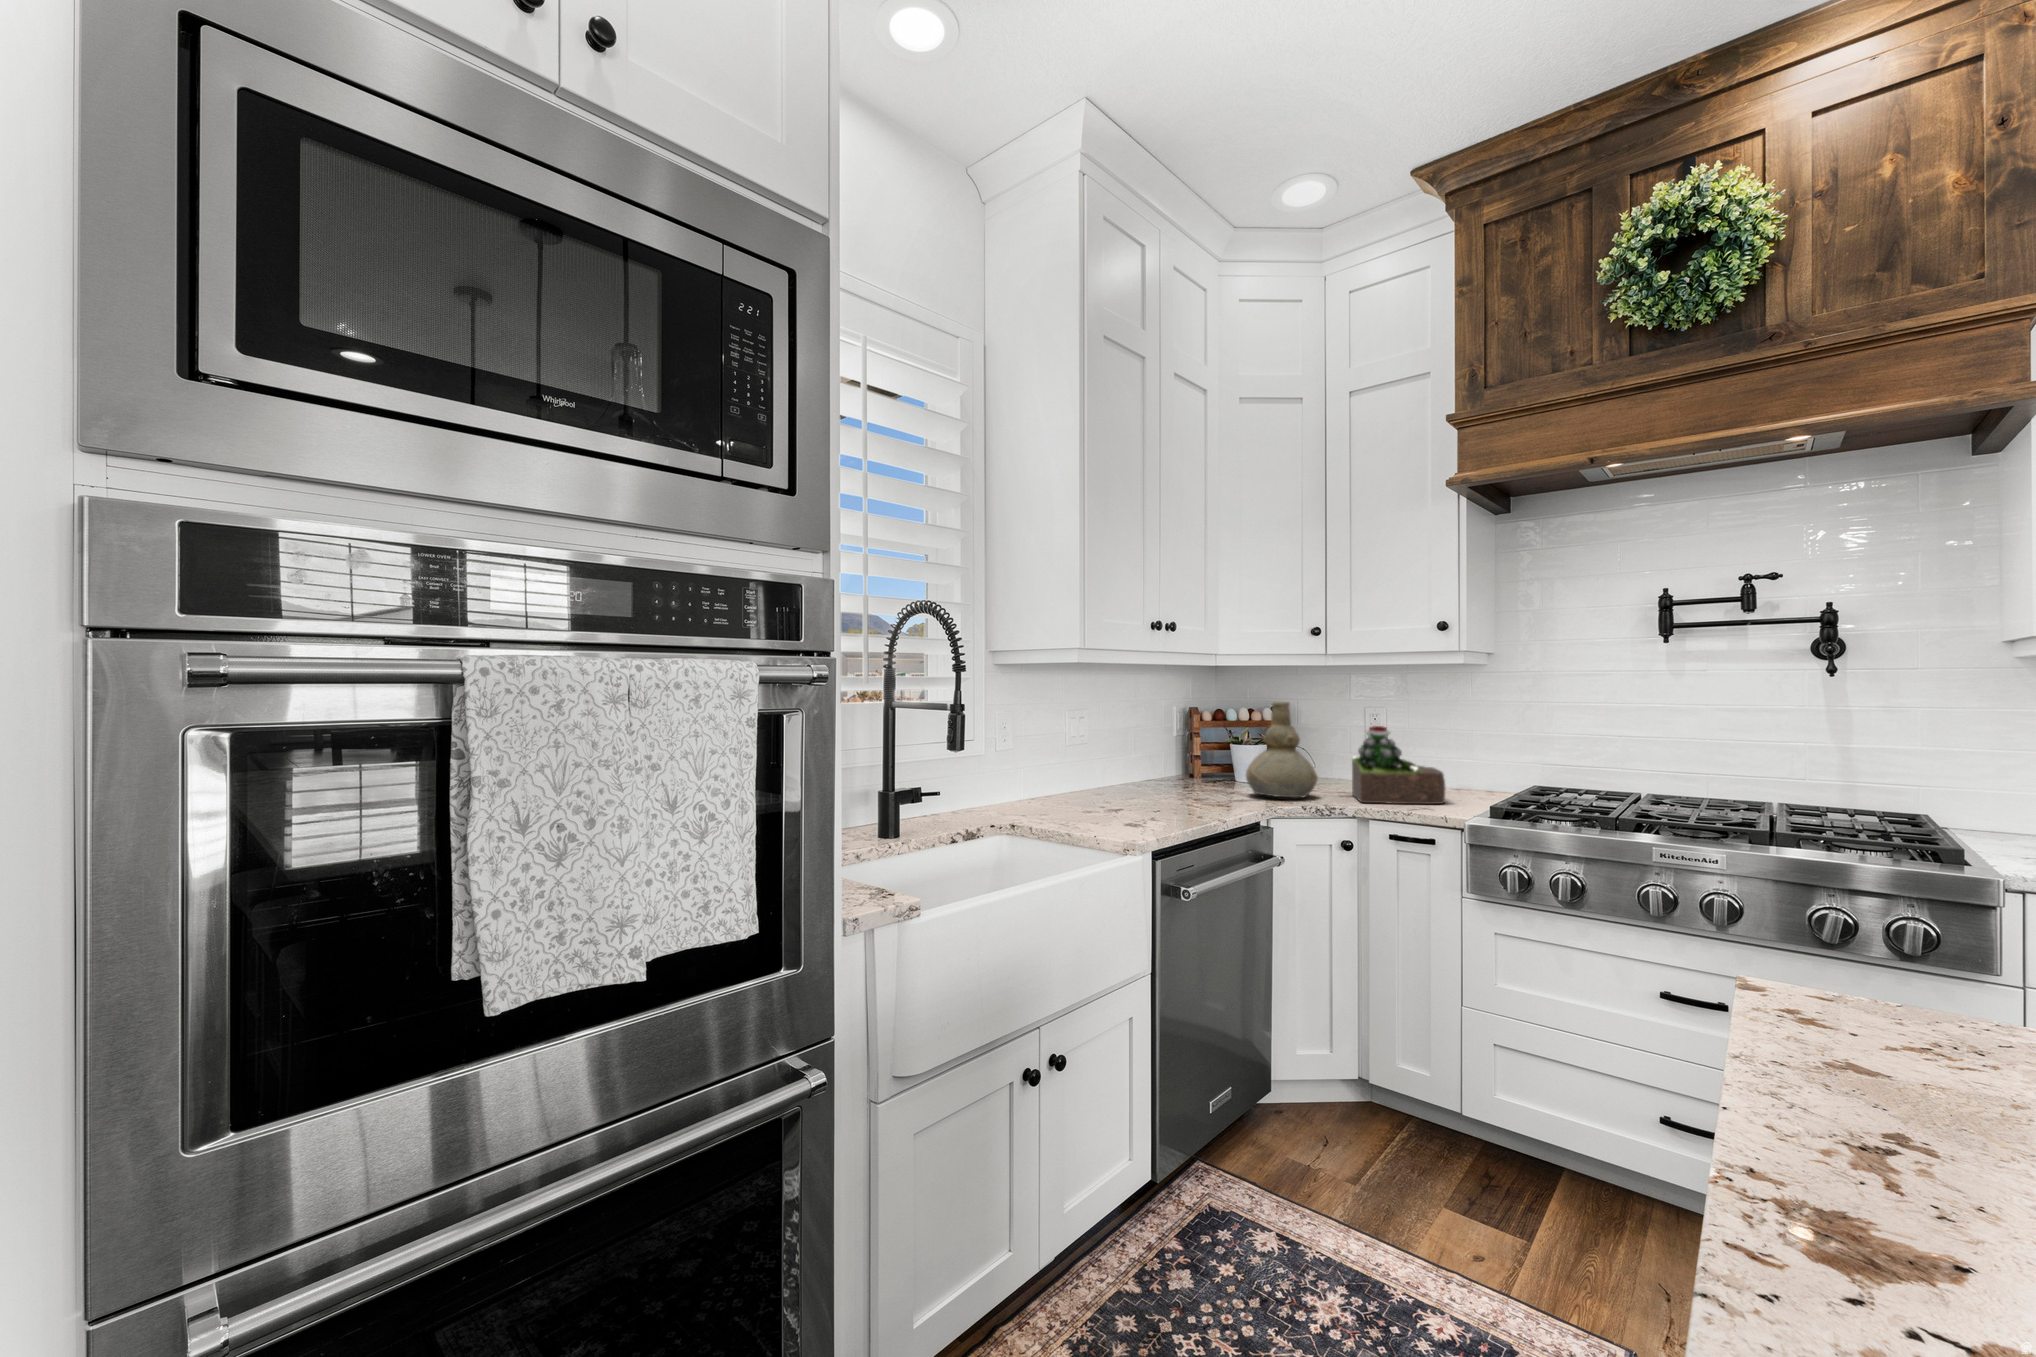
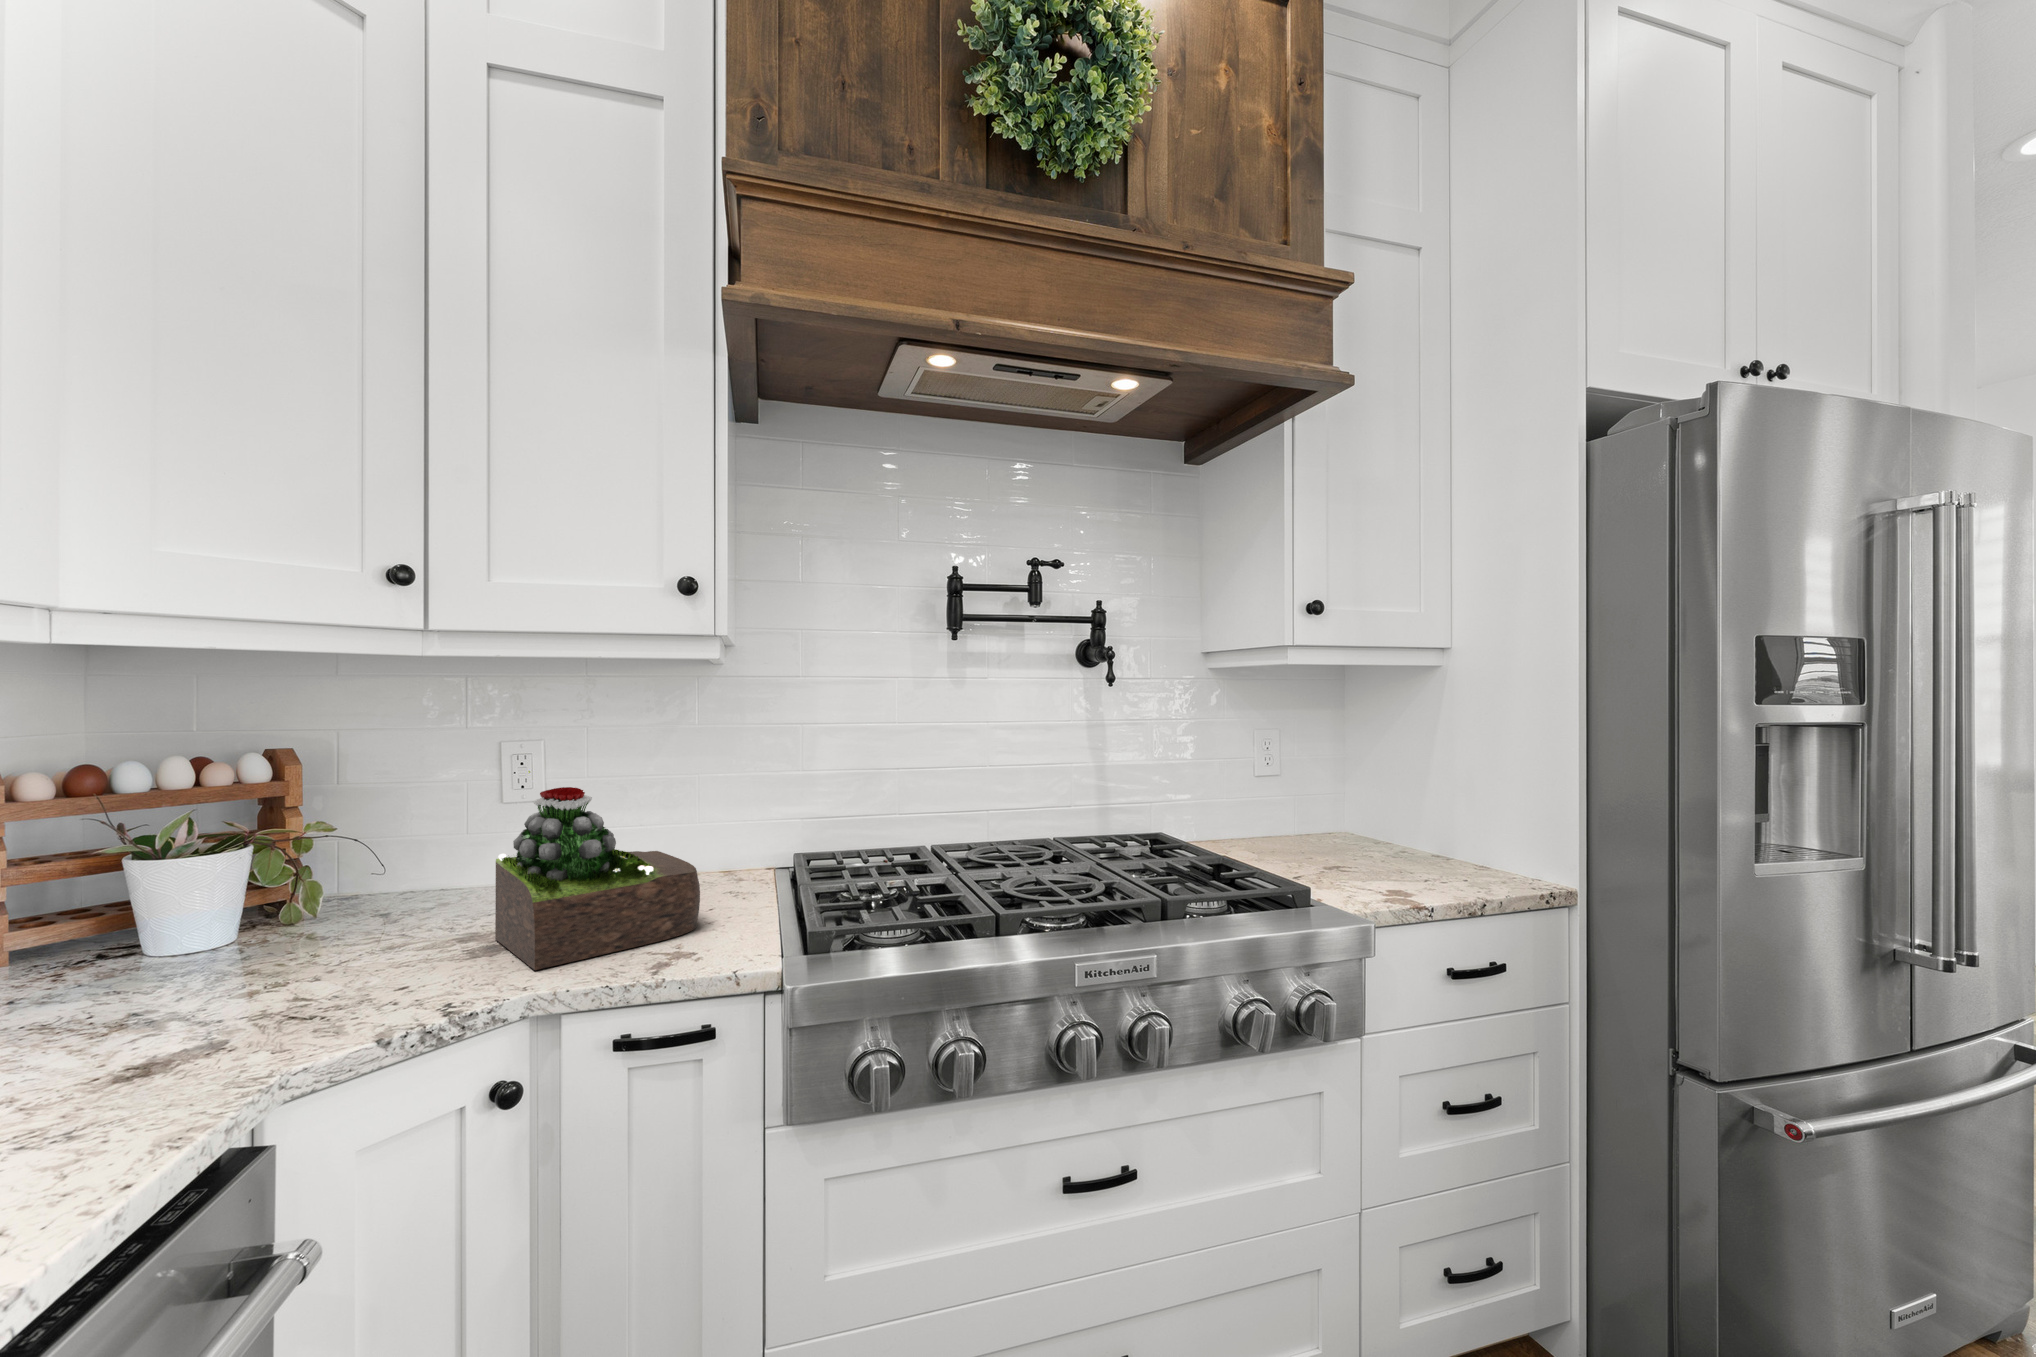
vase: present [1246,702,1318,798] -> none [174,748,414,1013]

